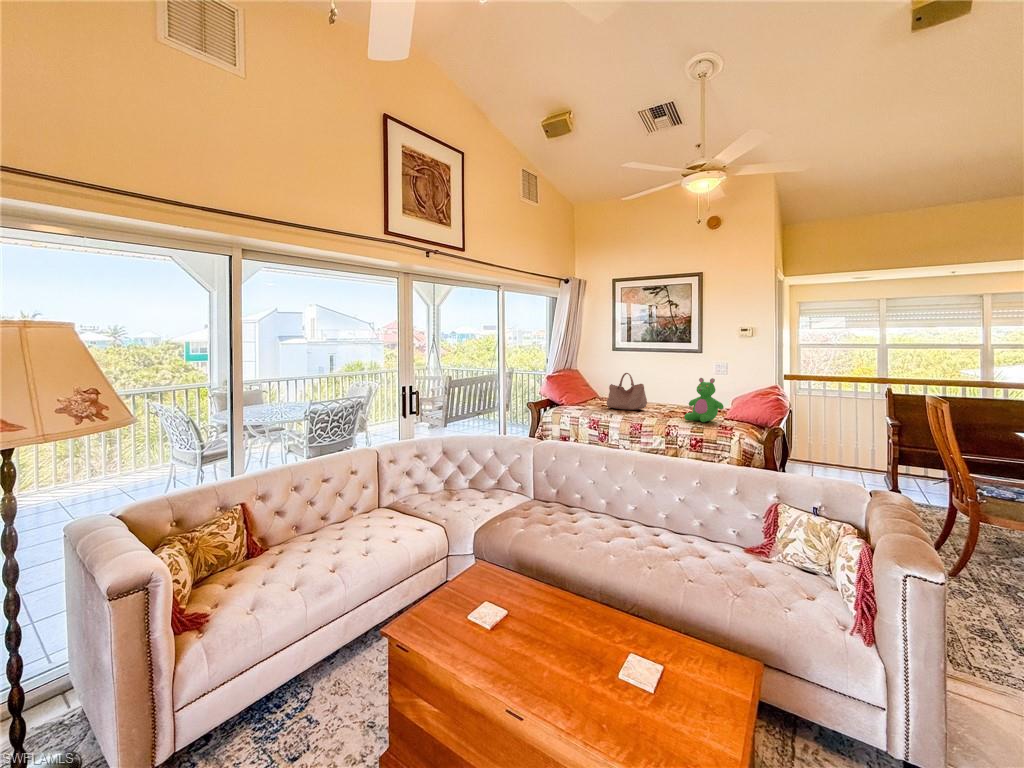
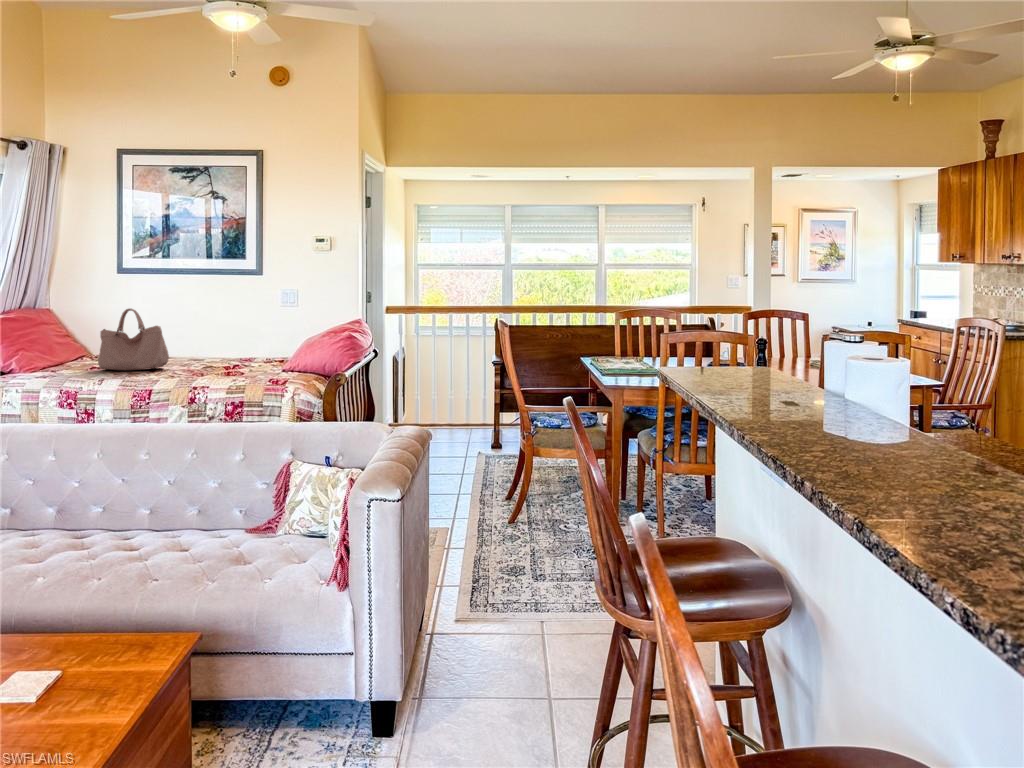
teddy bear: present [684,378,724,422] -> none [220,312,275,378]

